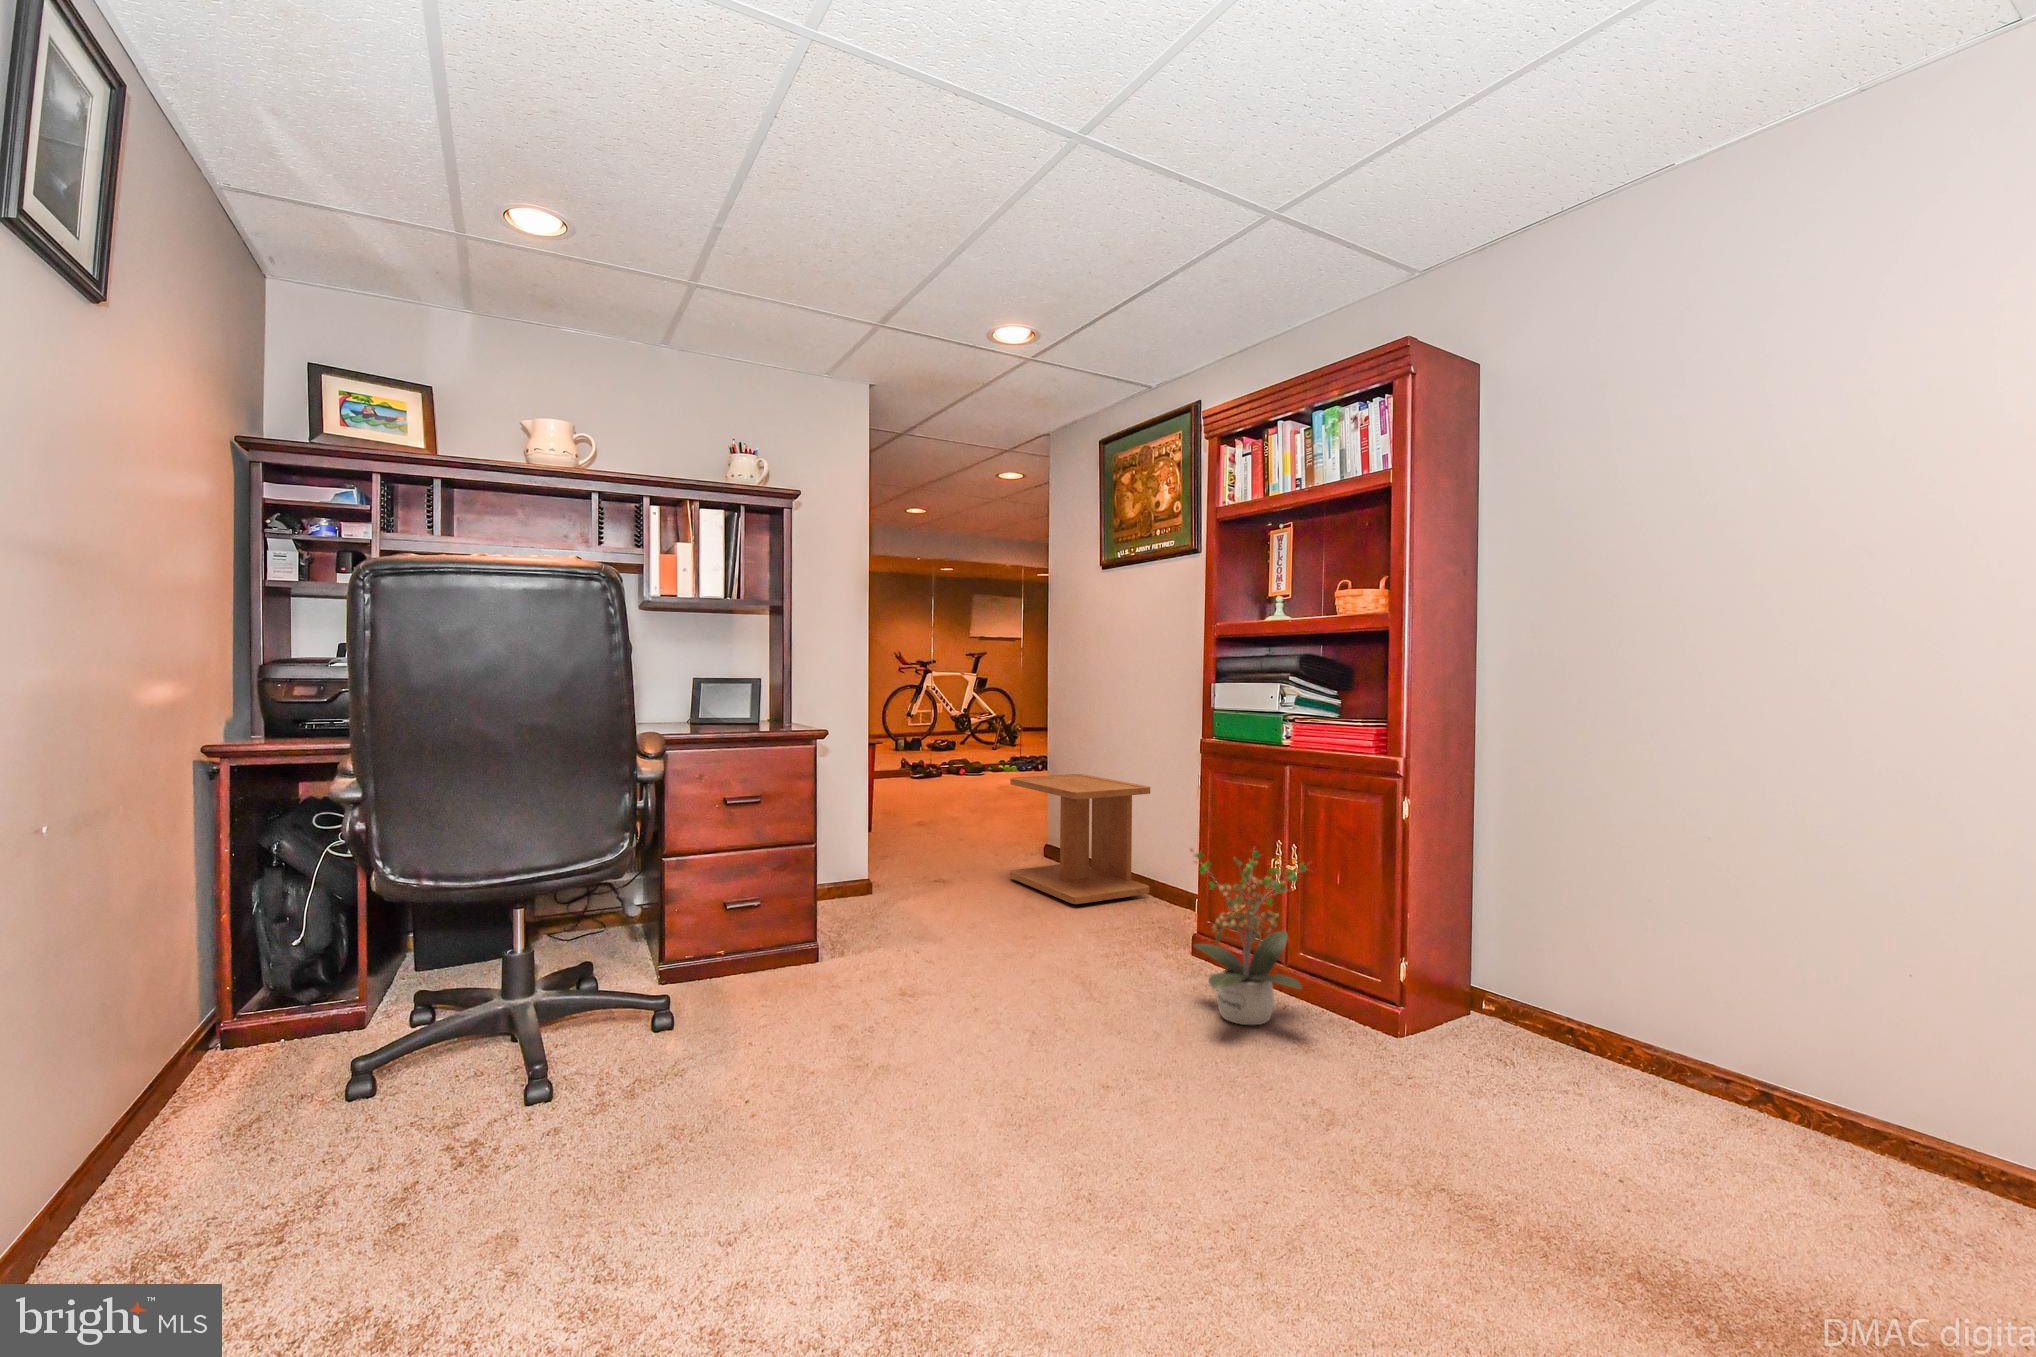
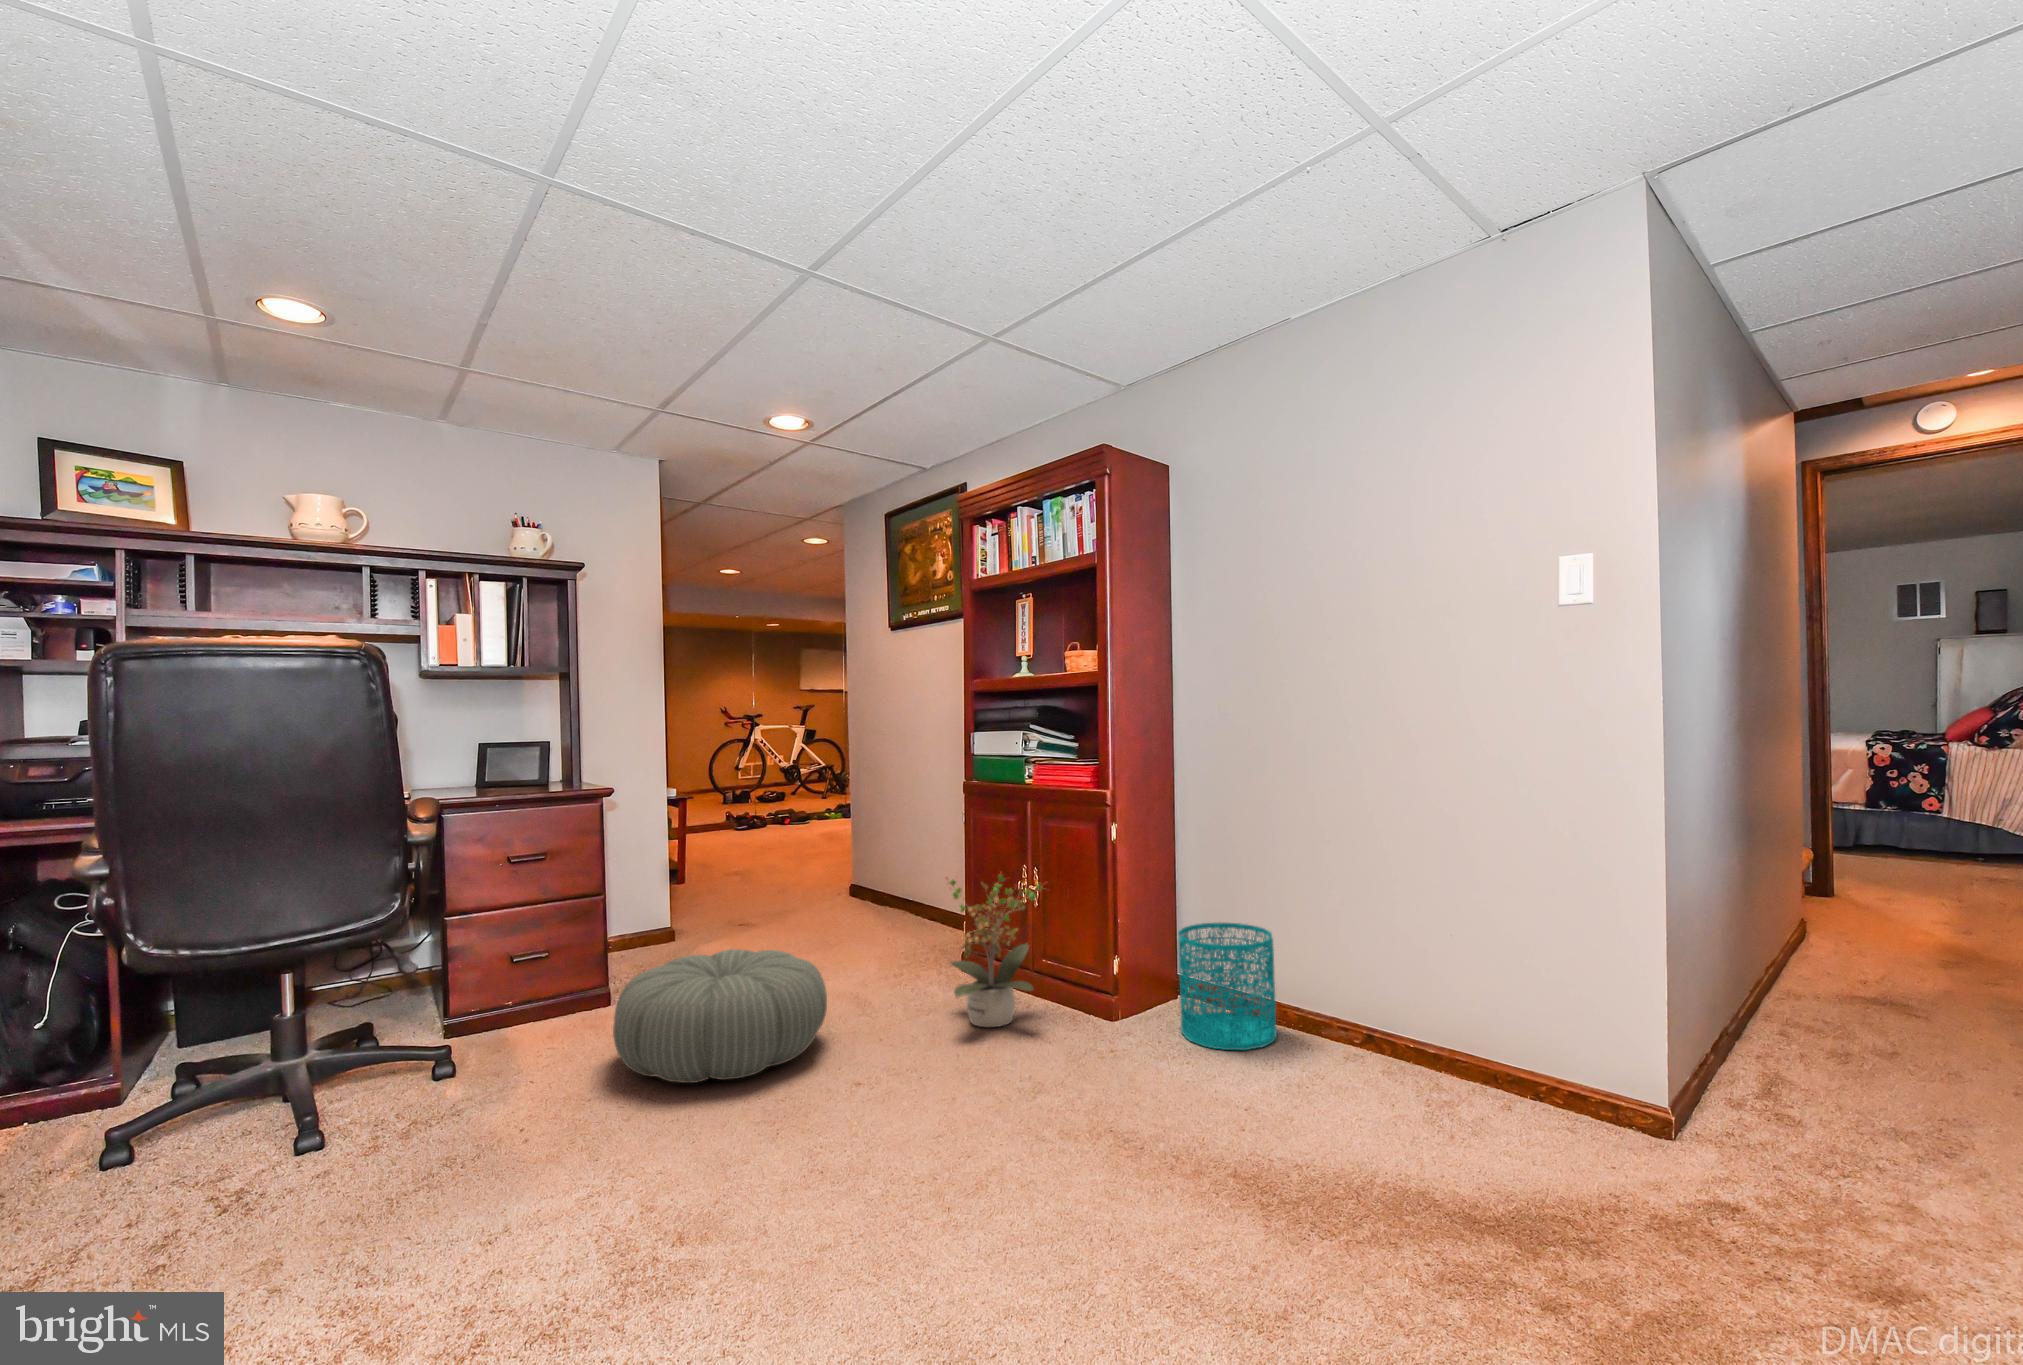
side table: present [1009,774,1150,904] -> none [807,817,938,939]
pouf: none [839,913,1063,1062] -> present [613,949,827,1083]
wastebasket: none [1486,926,1619,1089] -> present [1178,923,1277,1050]

